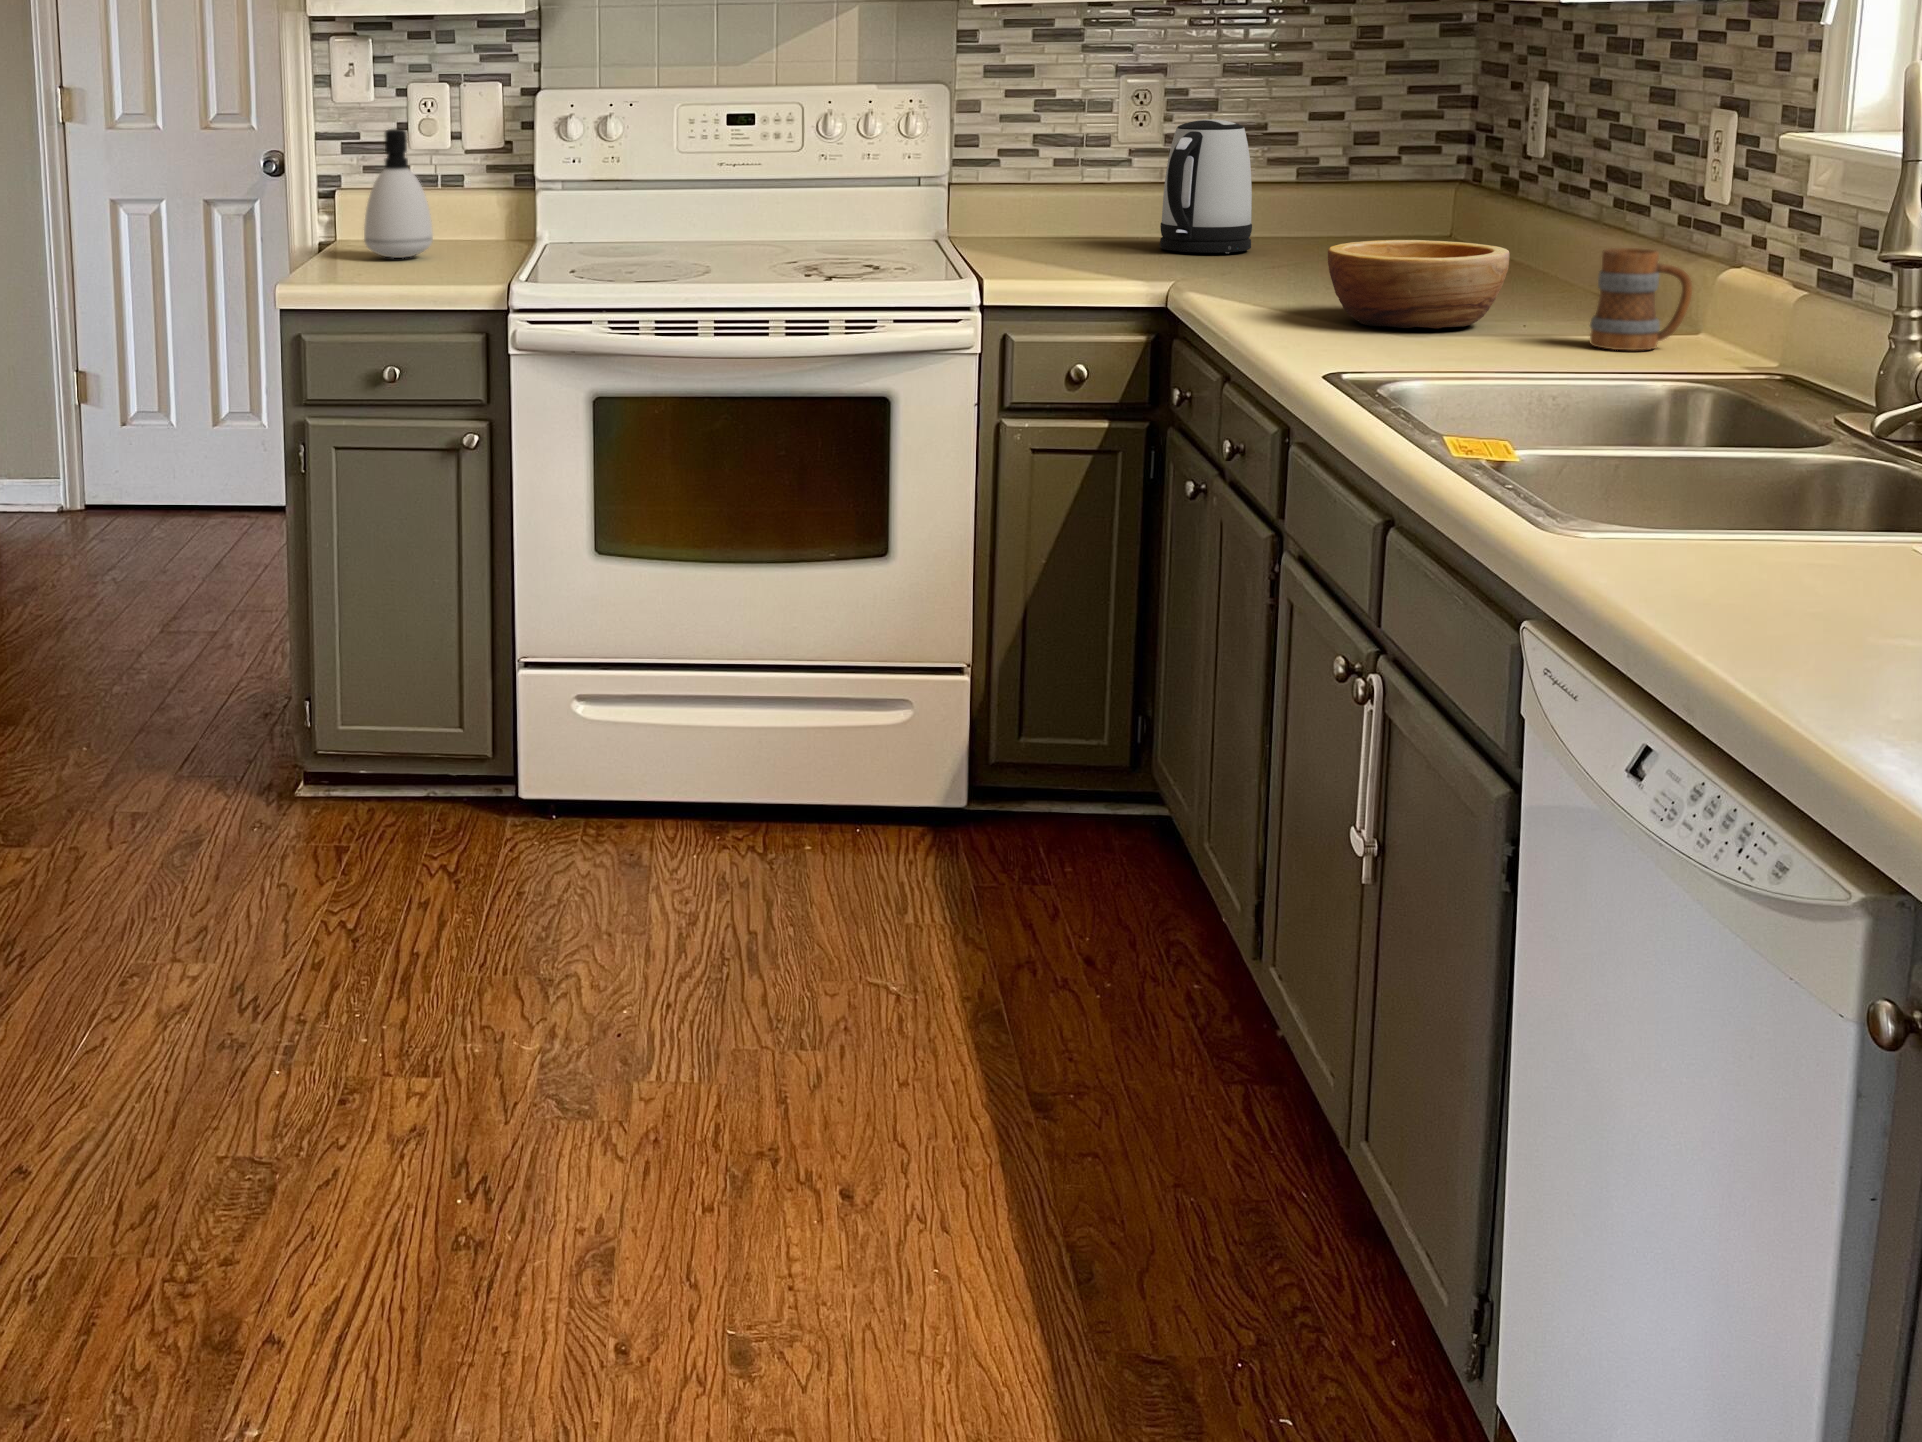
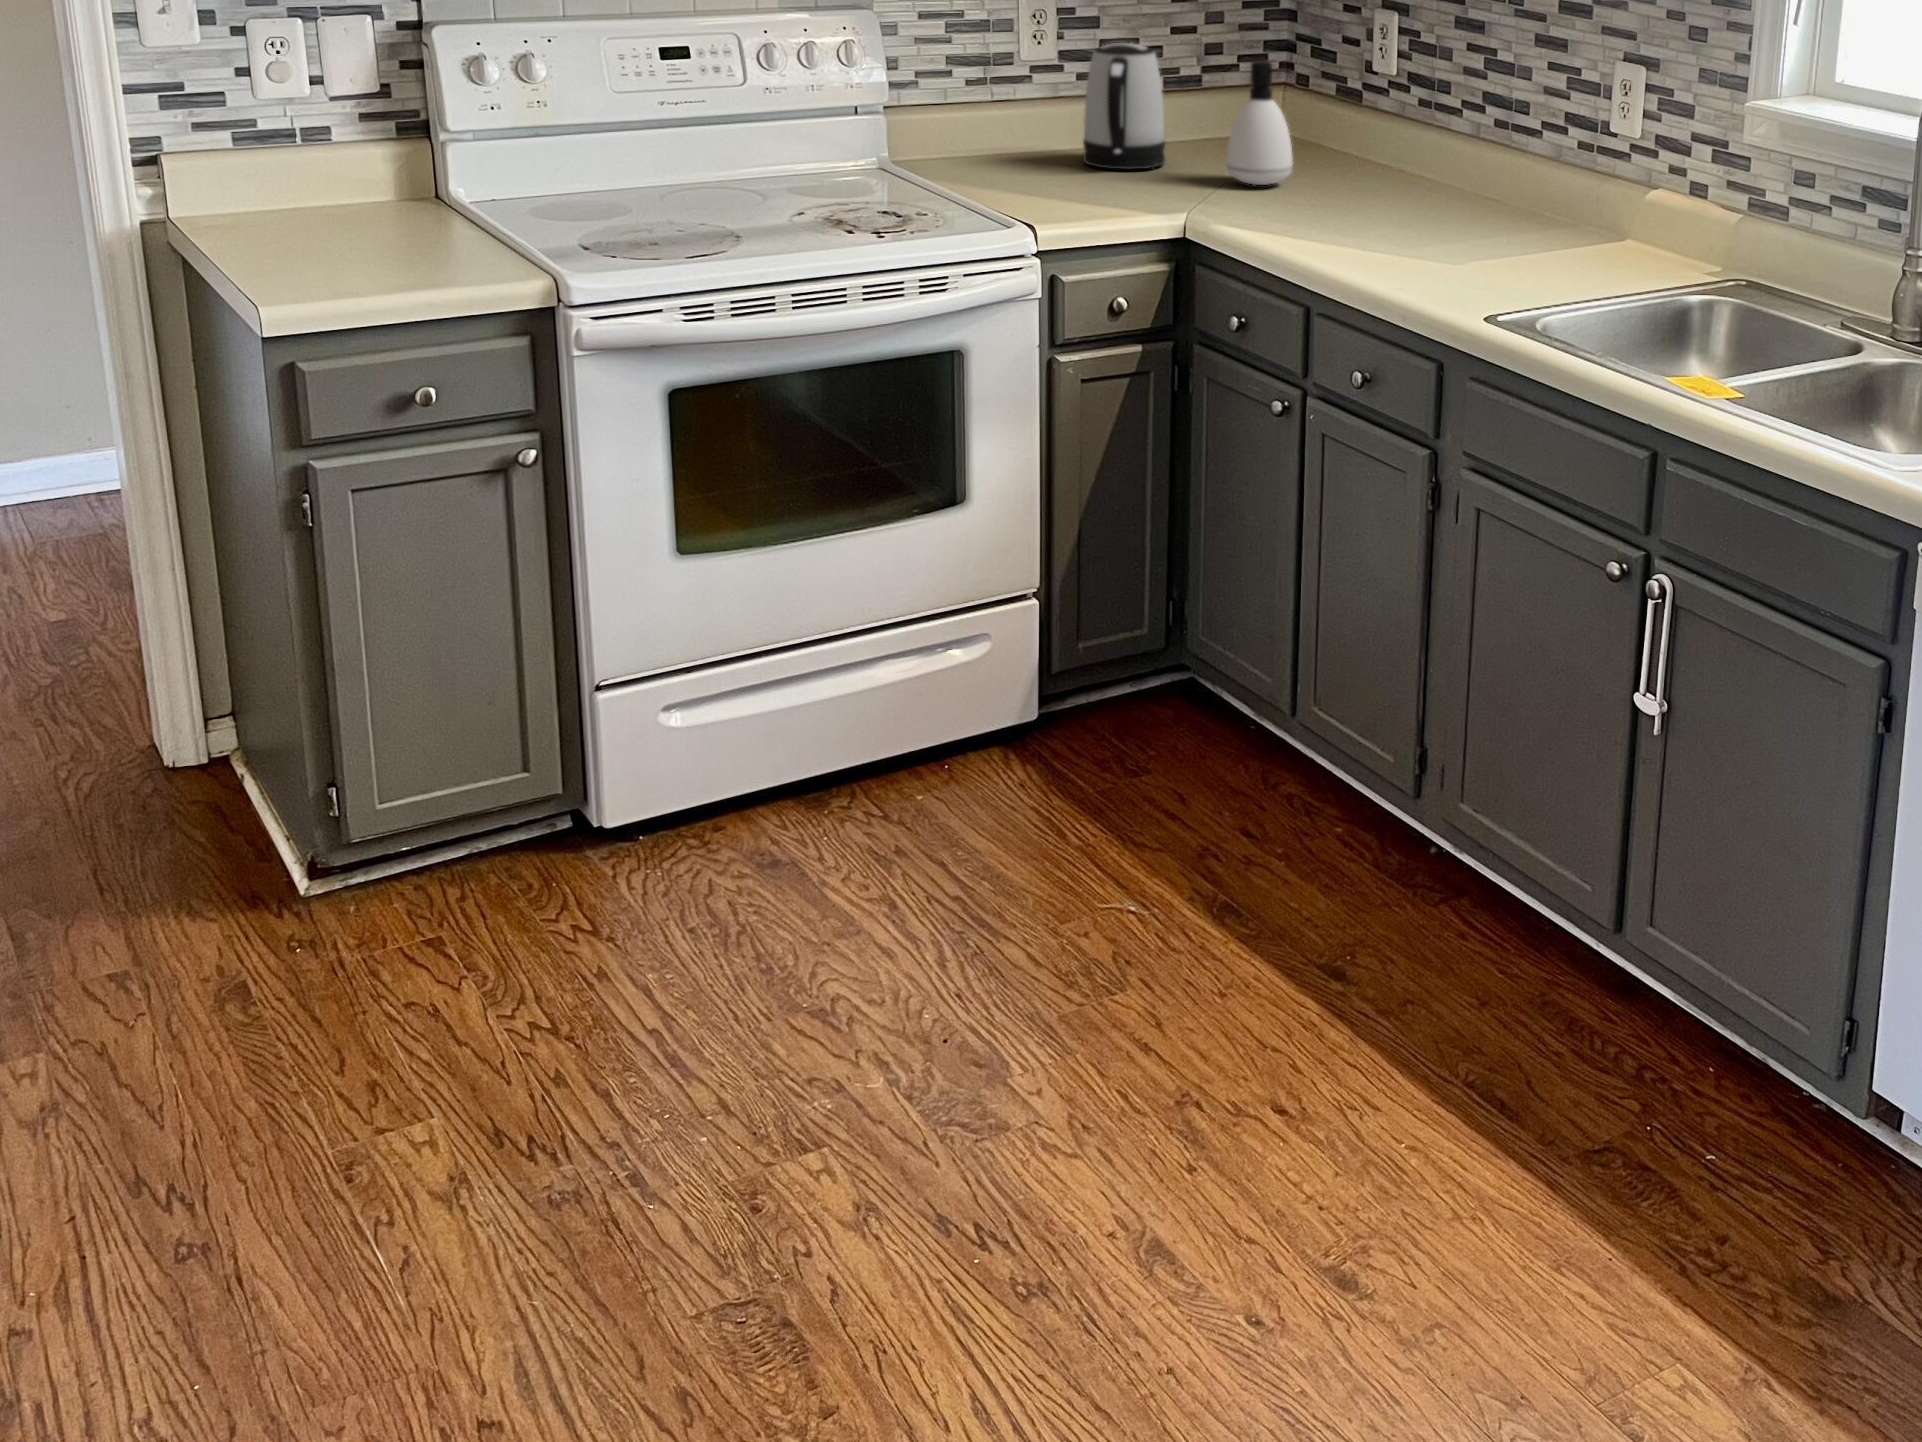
soap dispenser: present [364,129,433,258] -> present [1226,60,1293,185]
bowl: present [1328,240,1510,329] -> none [1374,175,1515,258]
mug: present [1590,248,1692,350] -> none [1590,183,1659,267]

